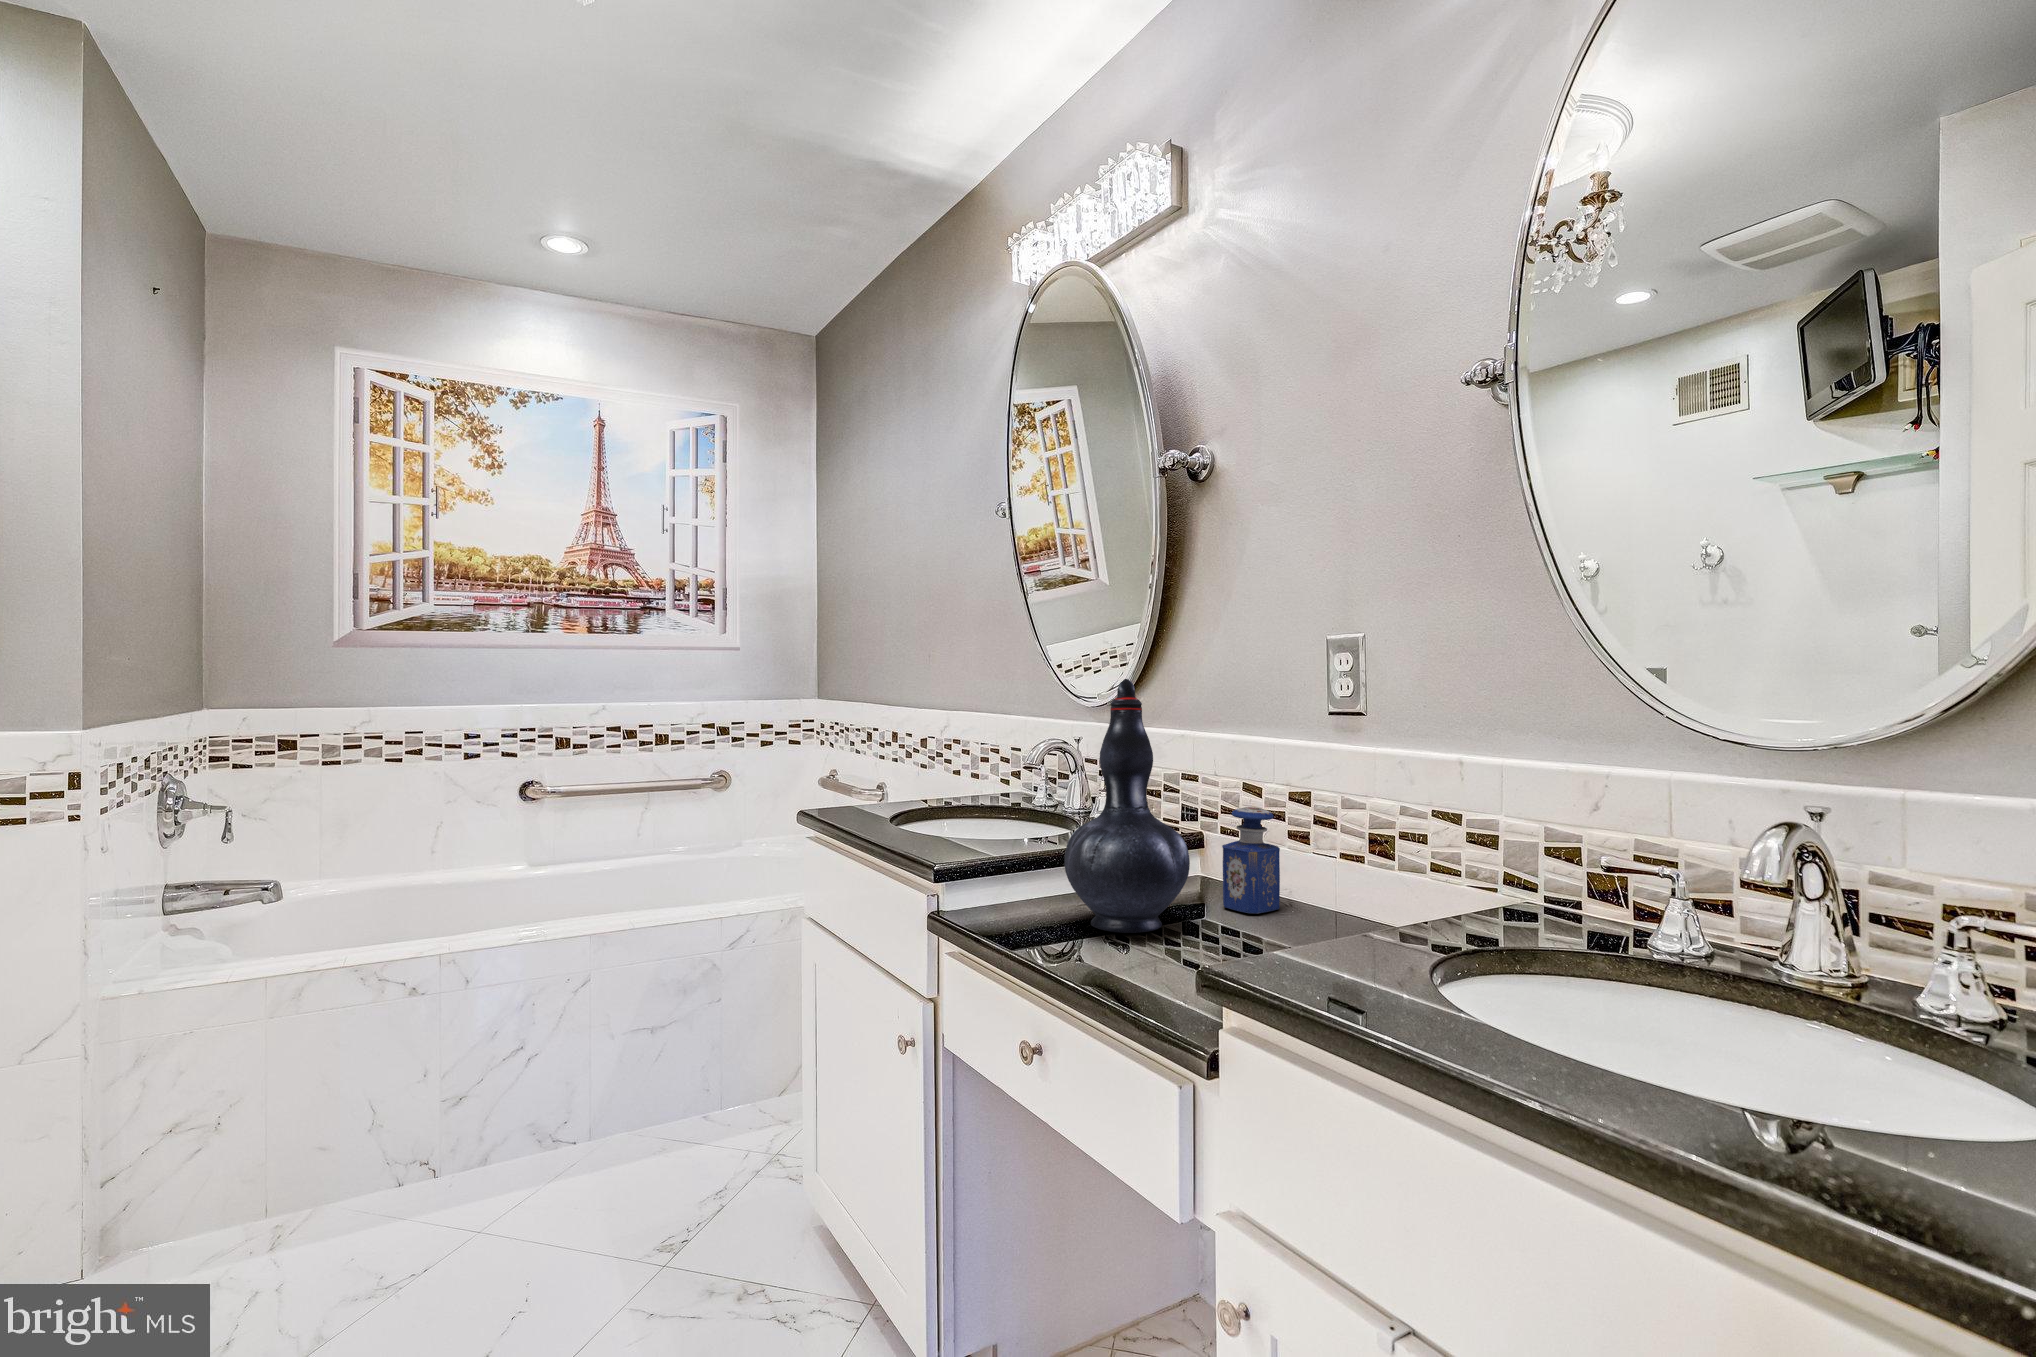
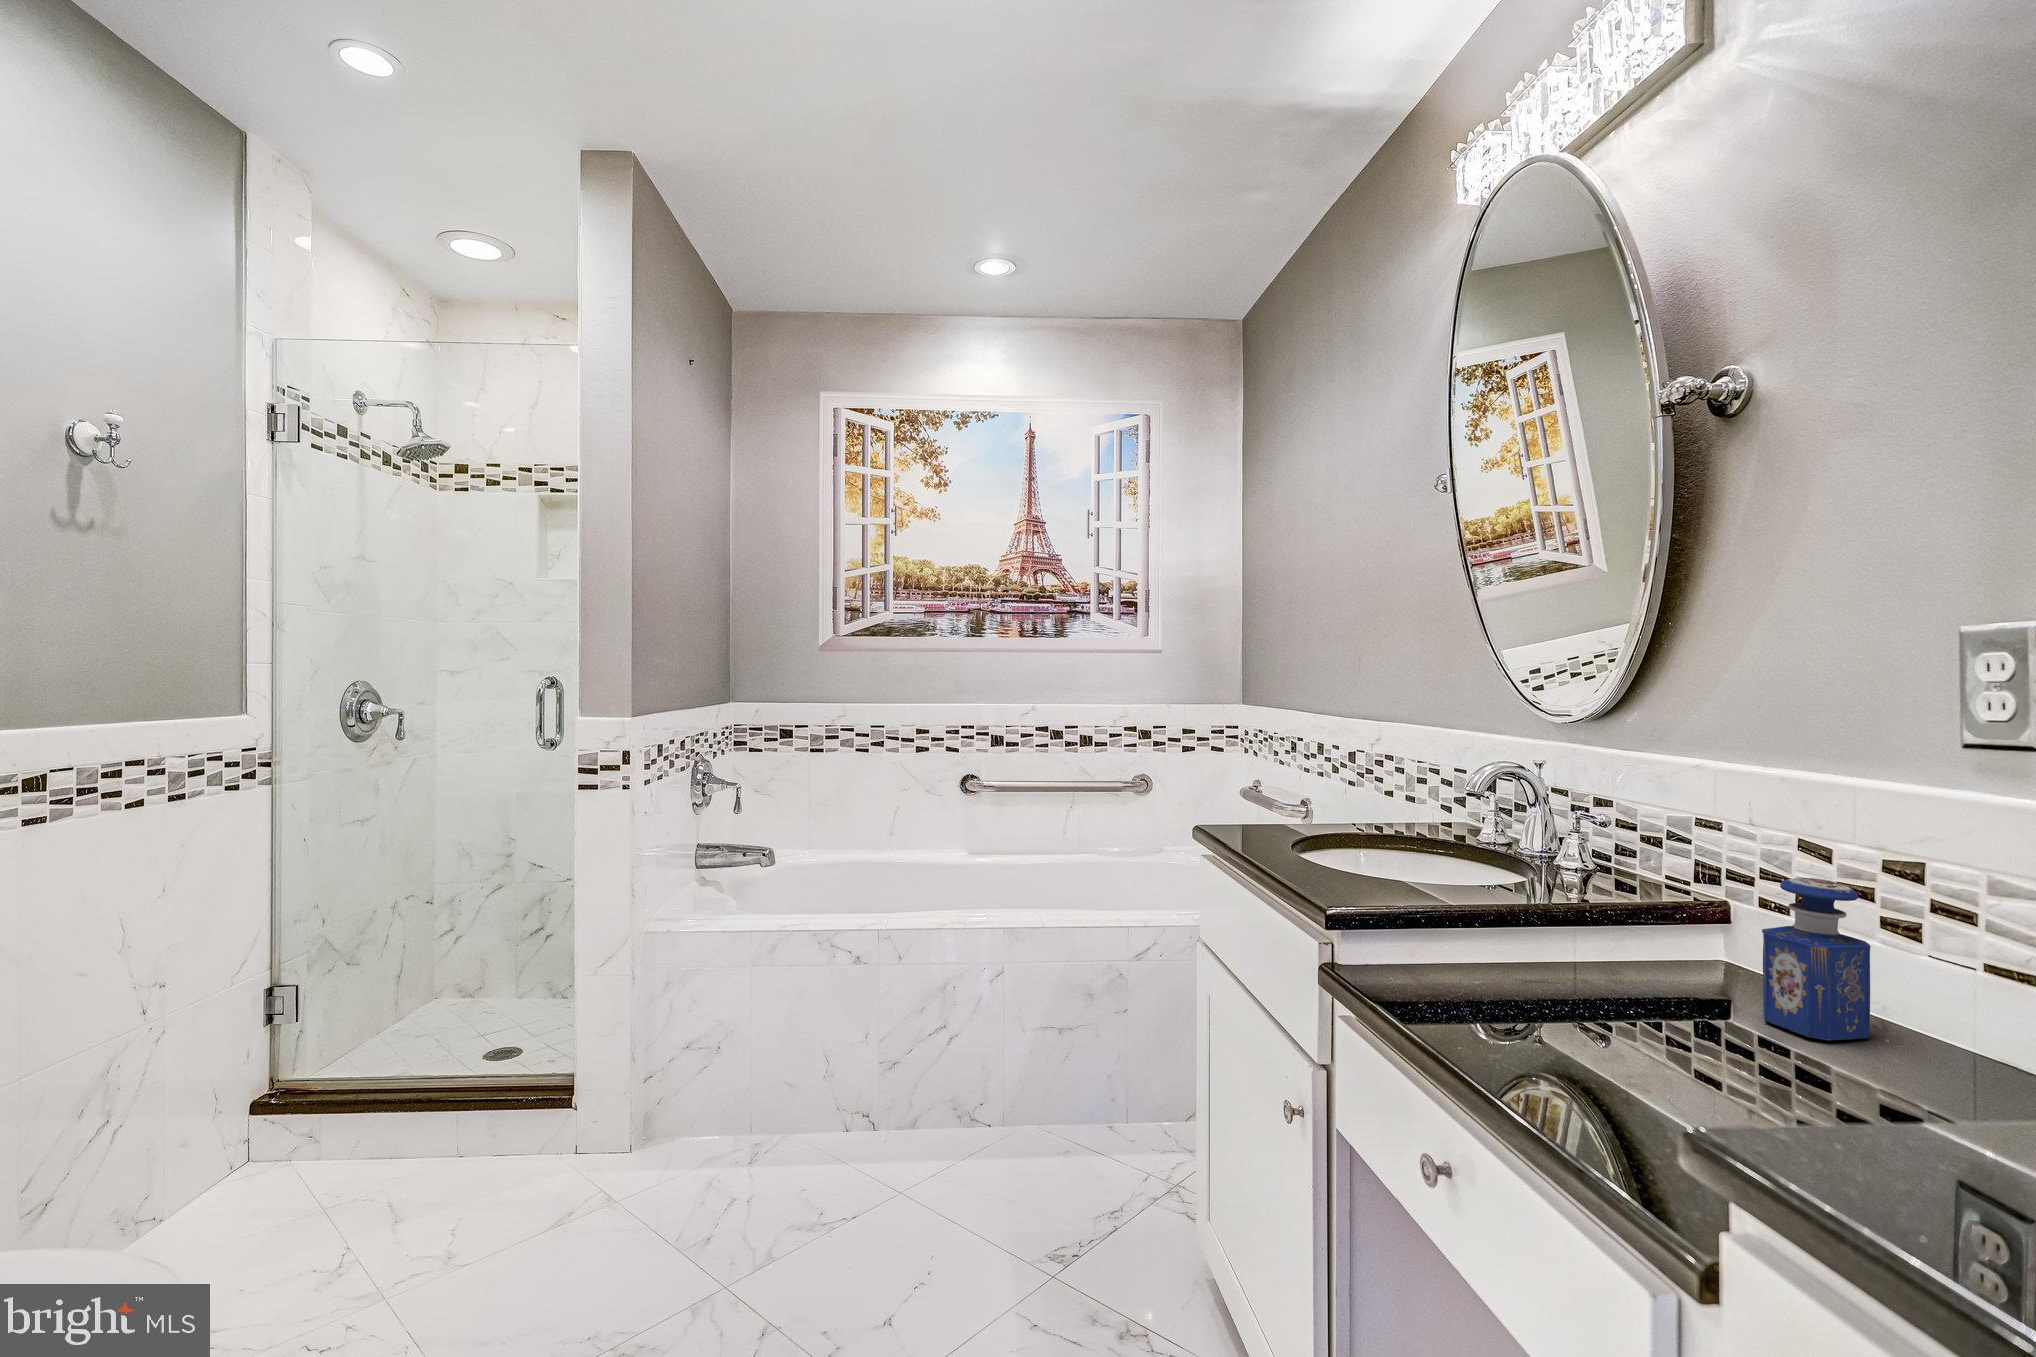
decorative vase: present [1064,679,1190,933] -> none [1501,686,1702,1042]

